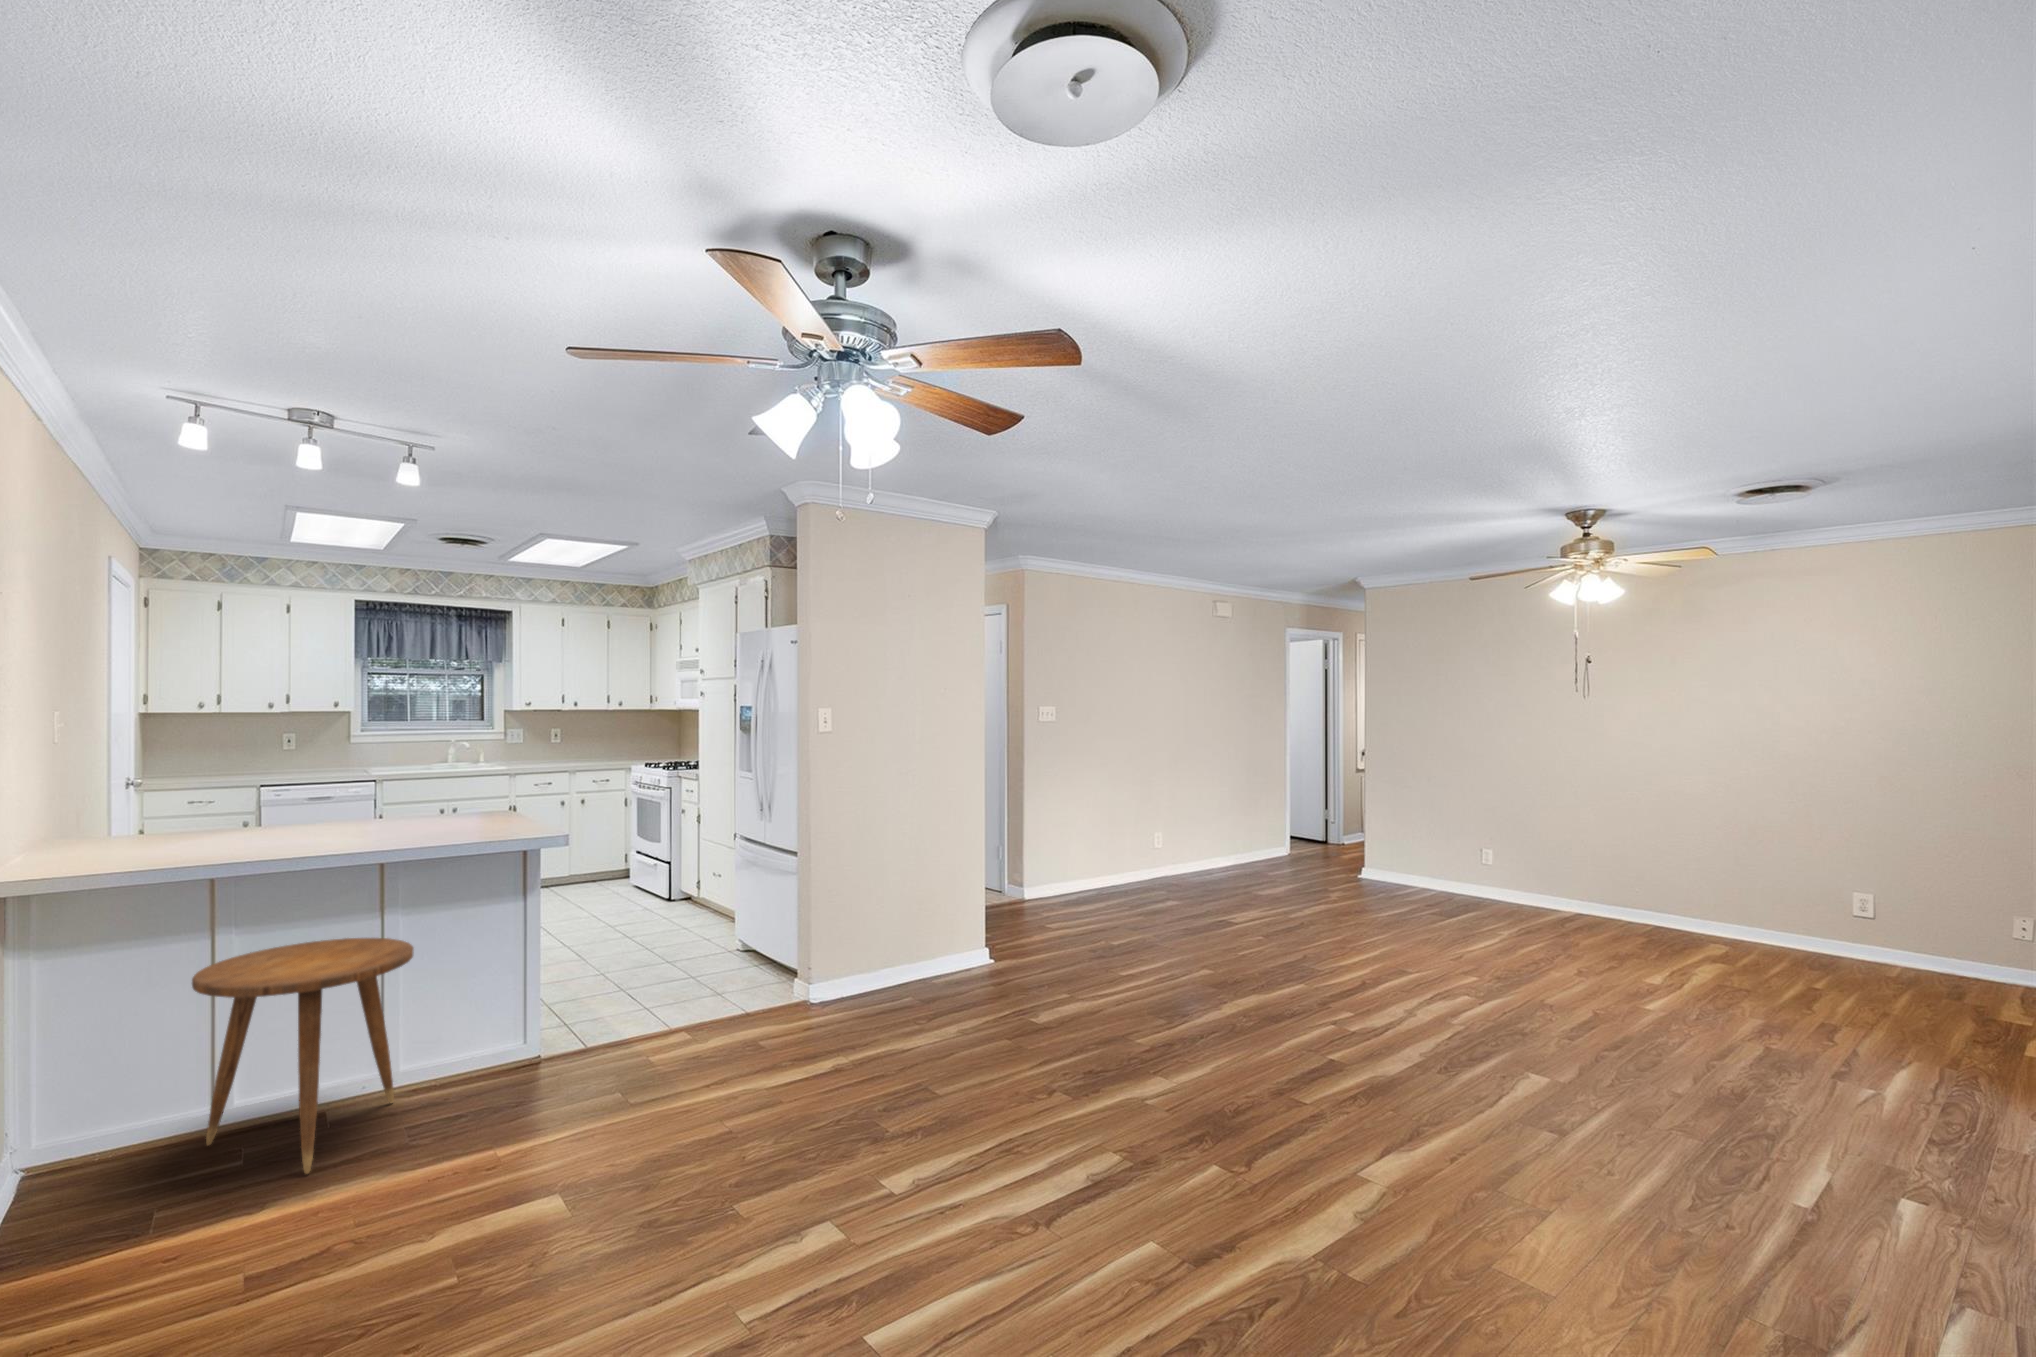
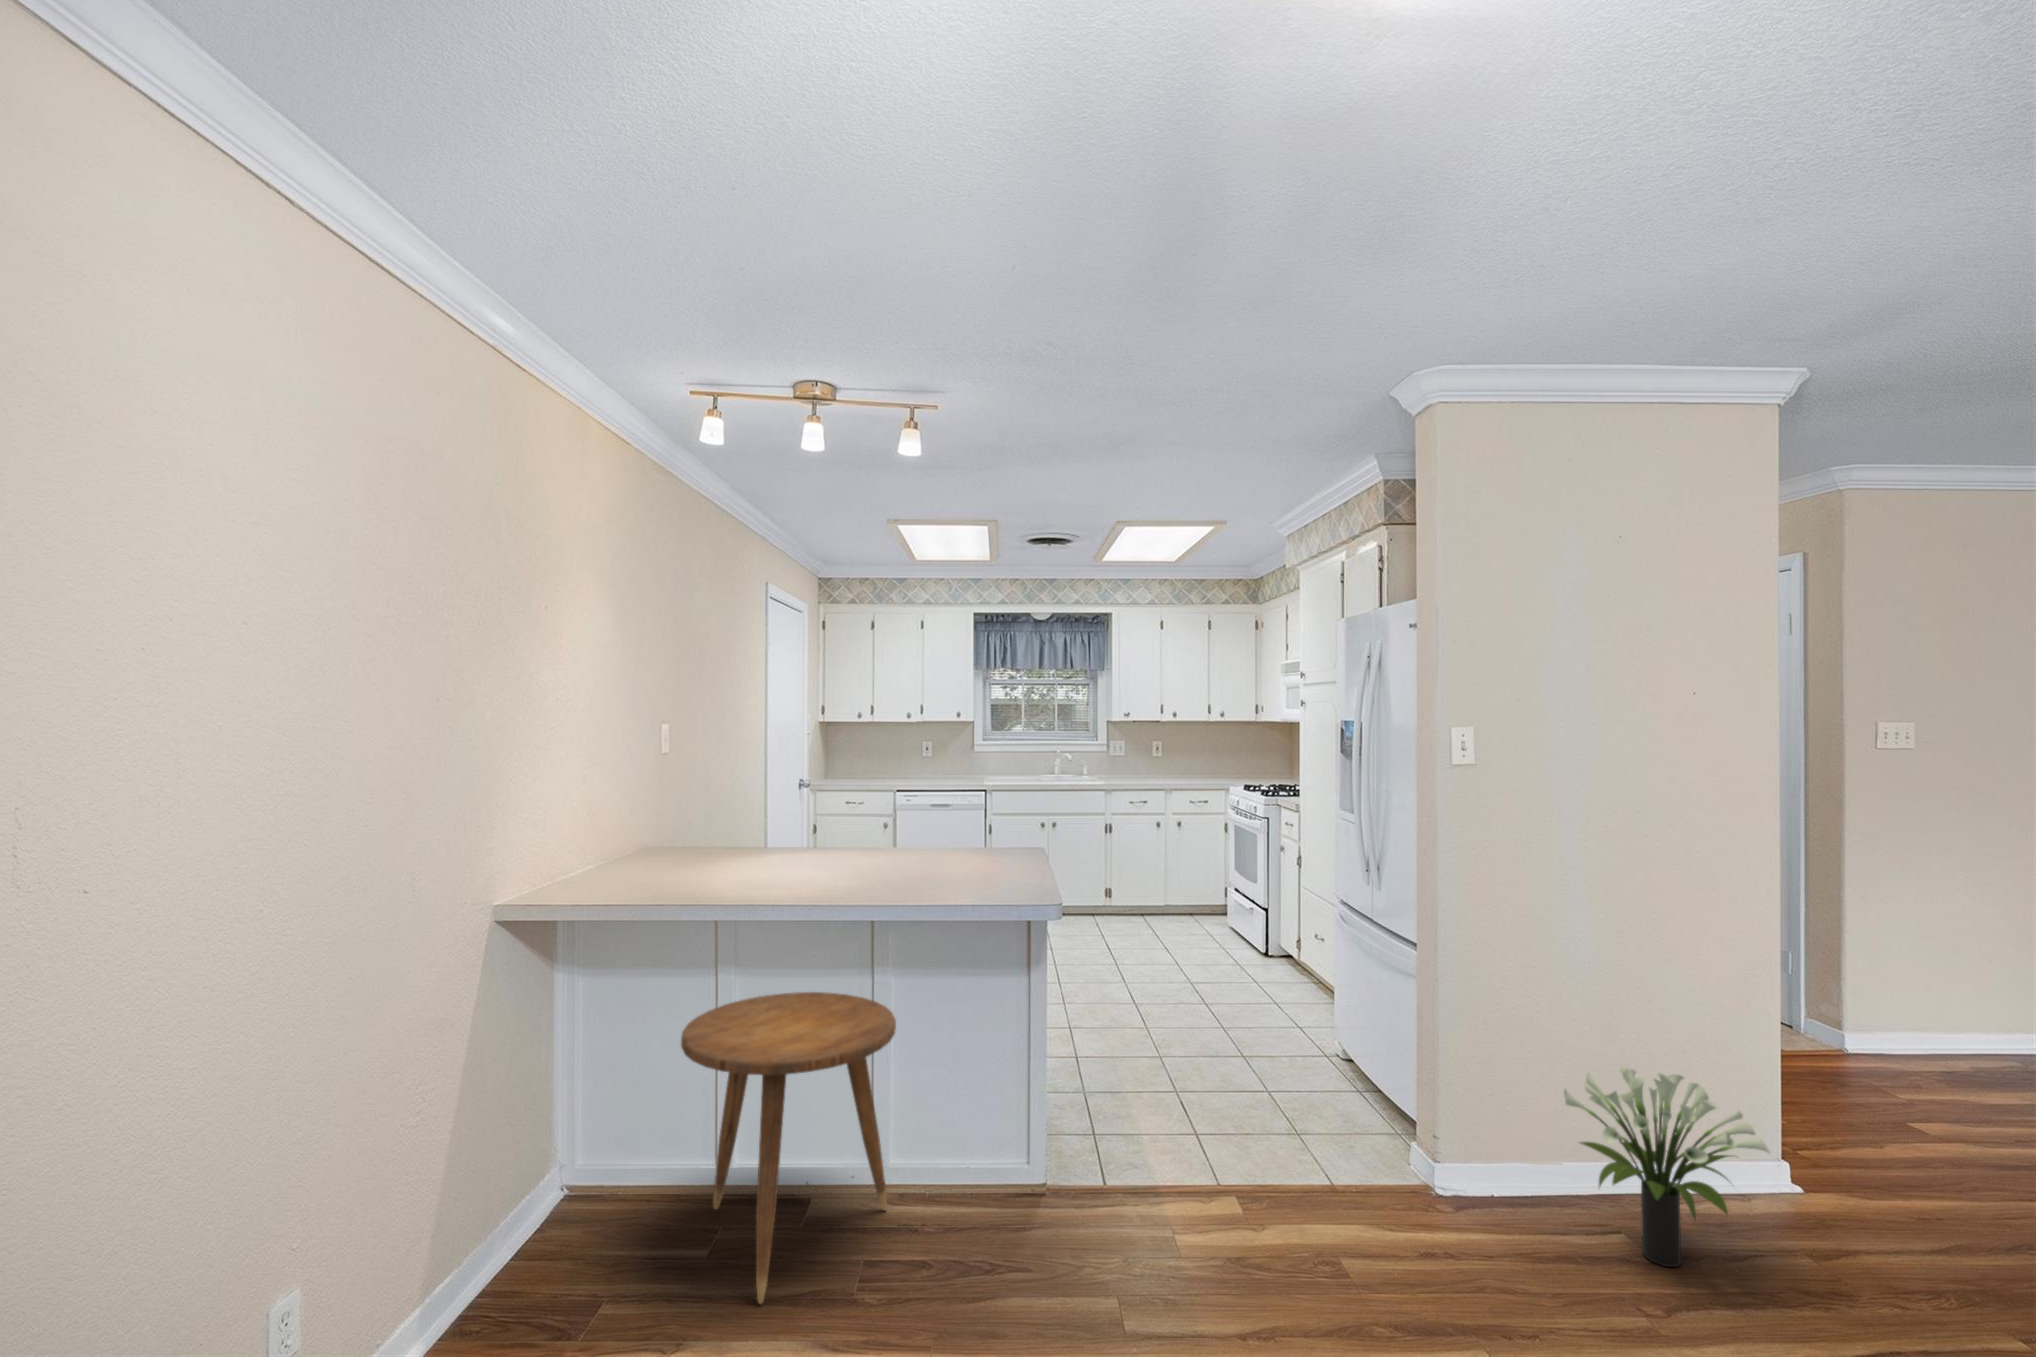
potted plant: none [875,896,968,1000] -> present [1564,1066,1770,1267]

